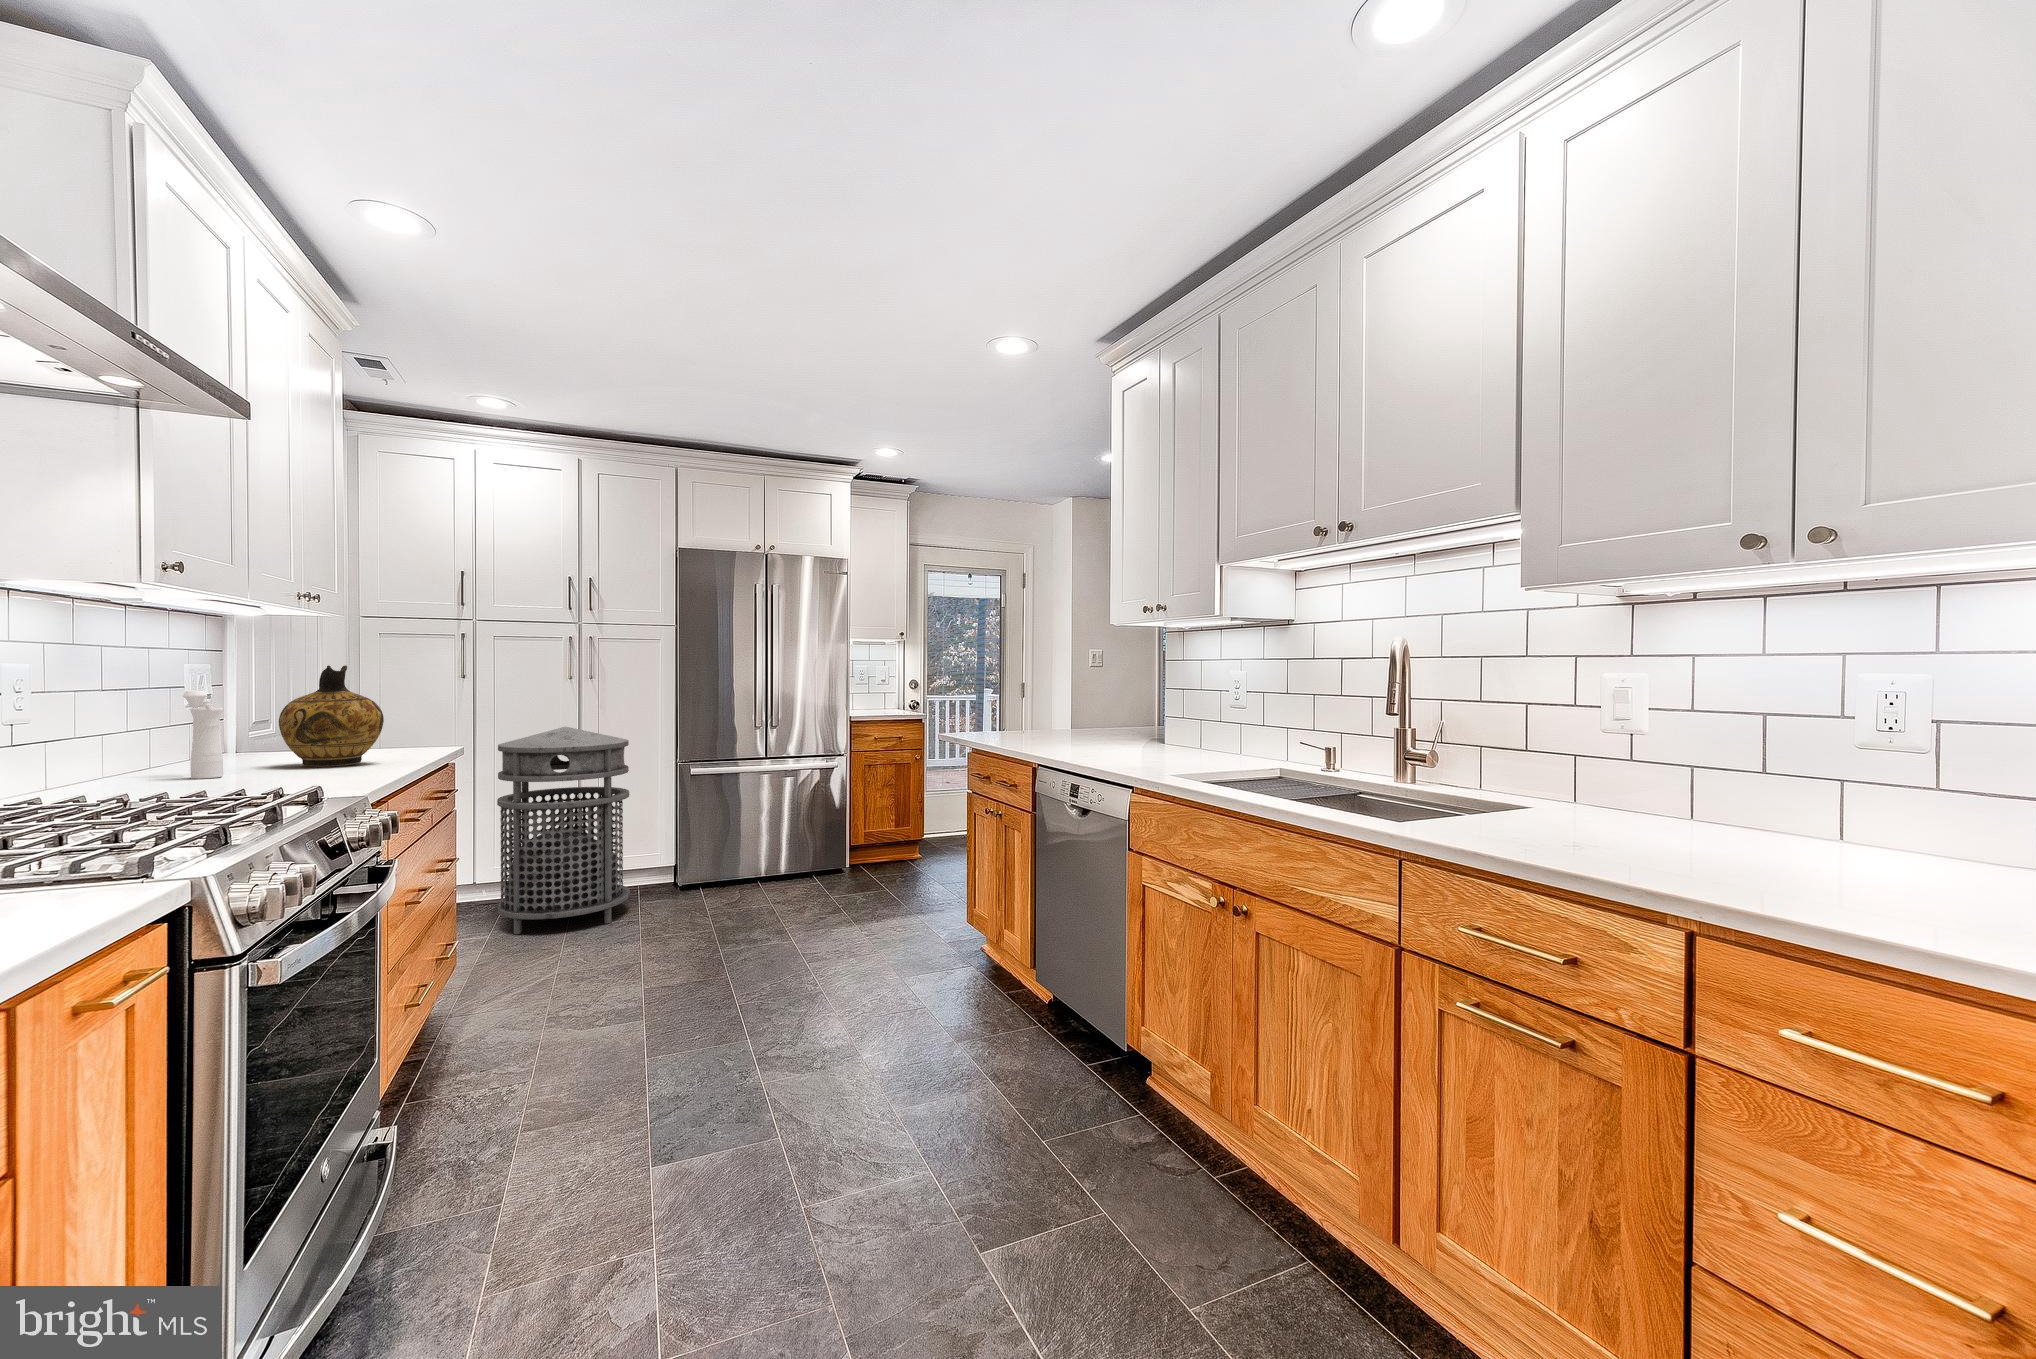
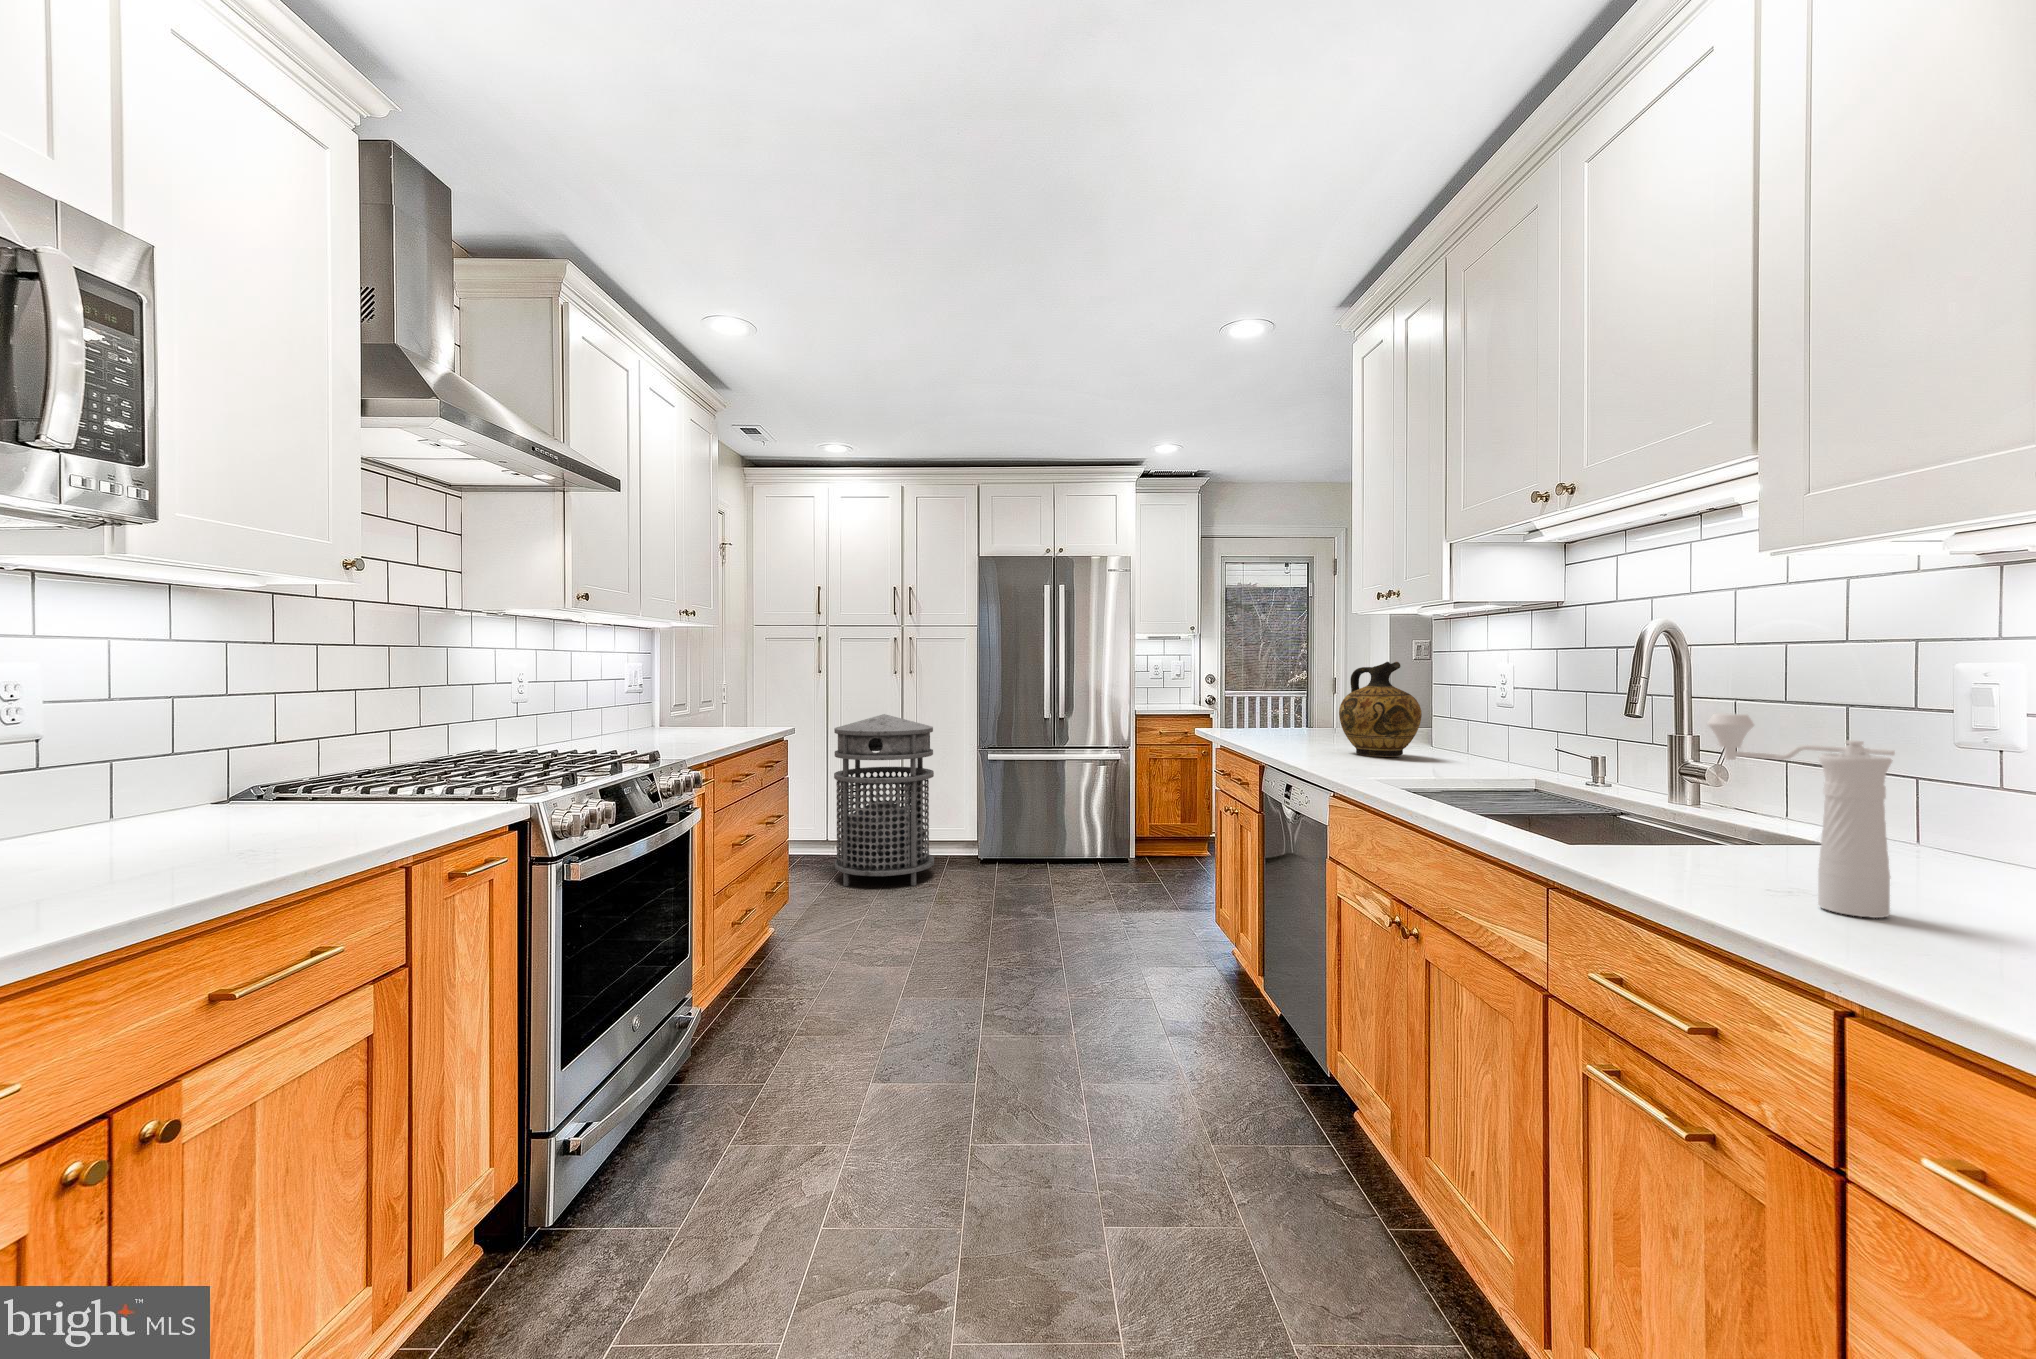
ceramic jug: present [279,665,384,767] -> present [1339,662,1422,757]
pepper mill: present [183,691,223,779] -> present [1707,713,1895,918]

